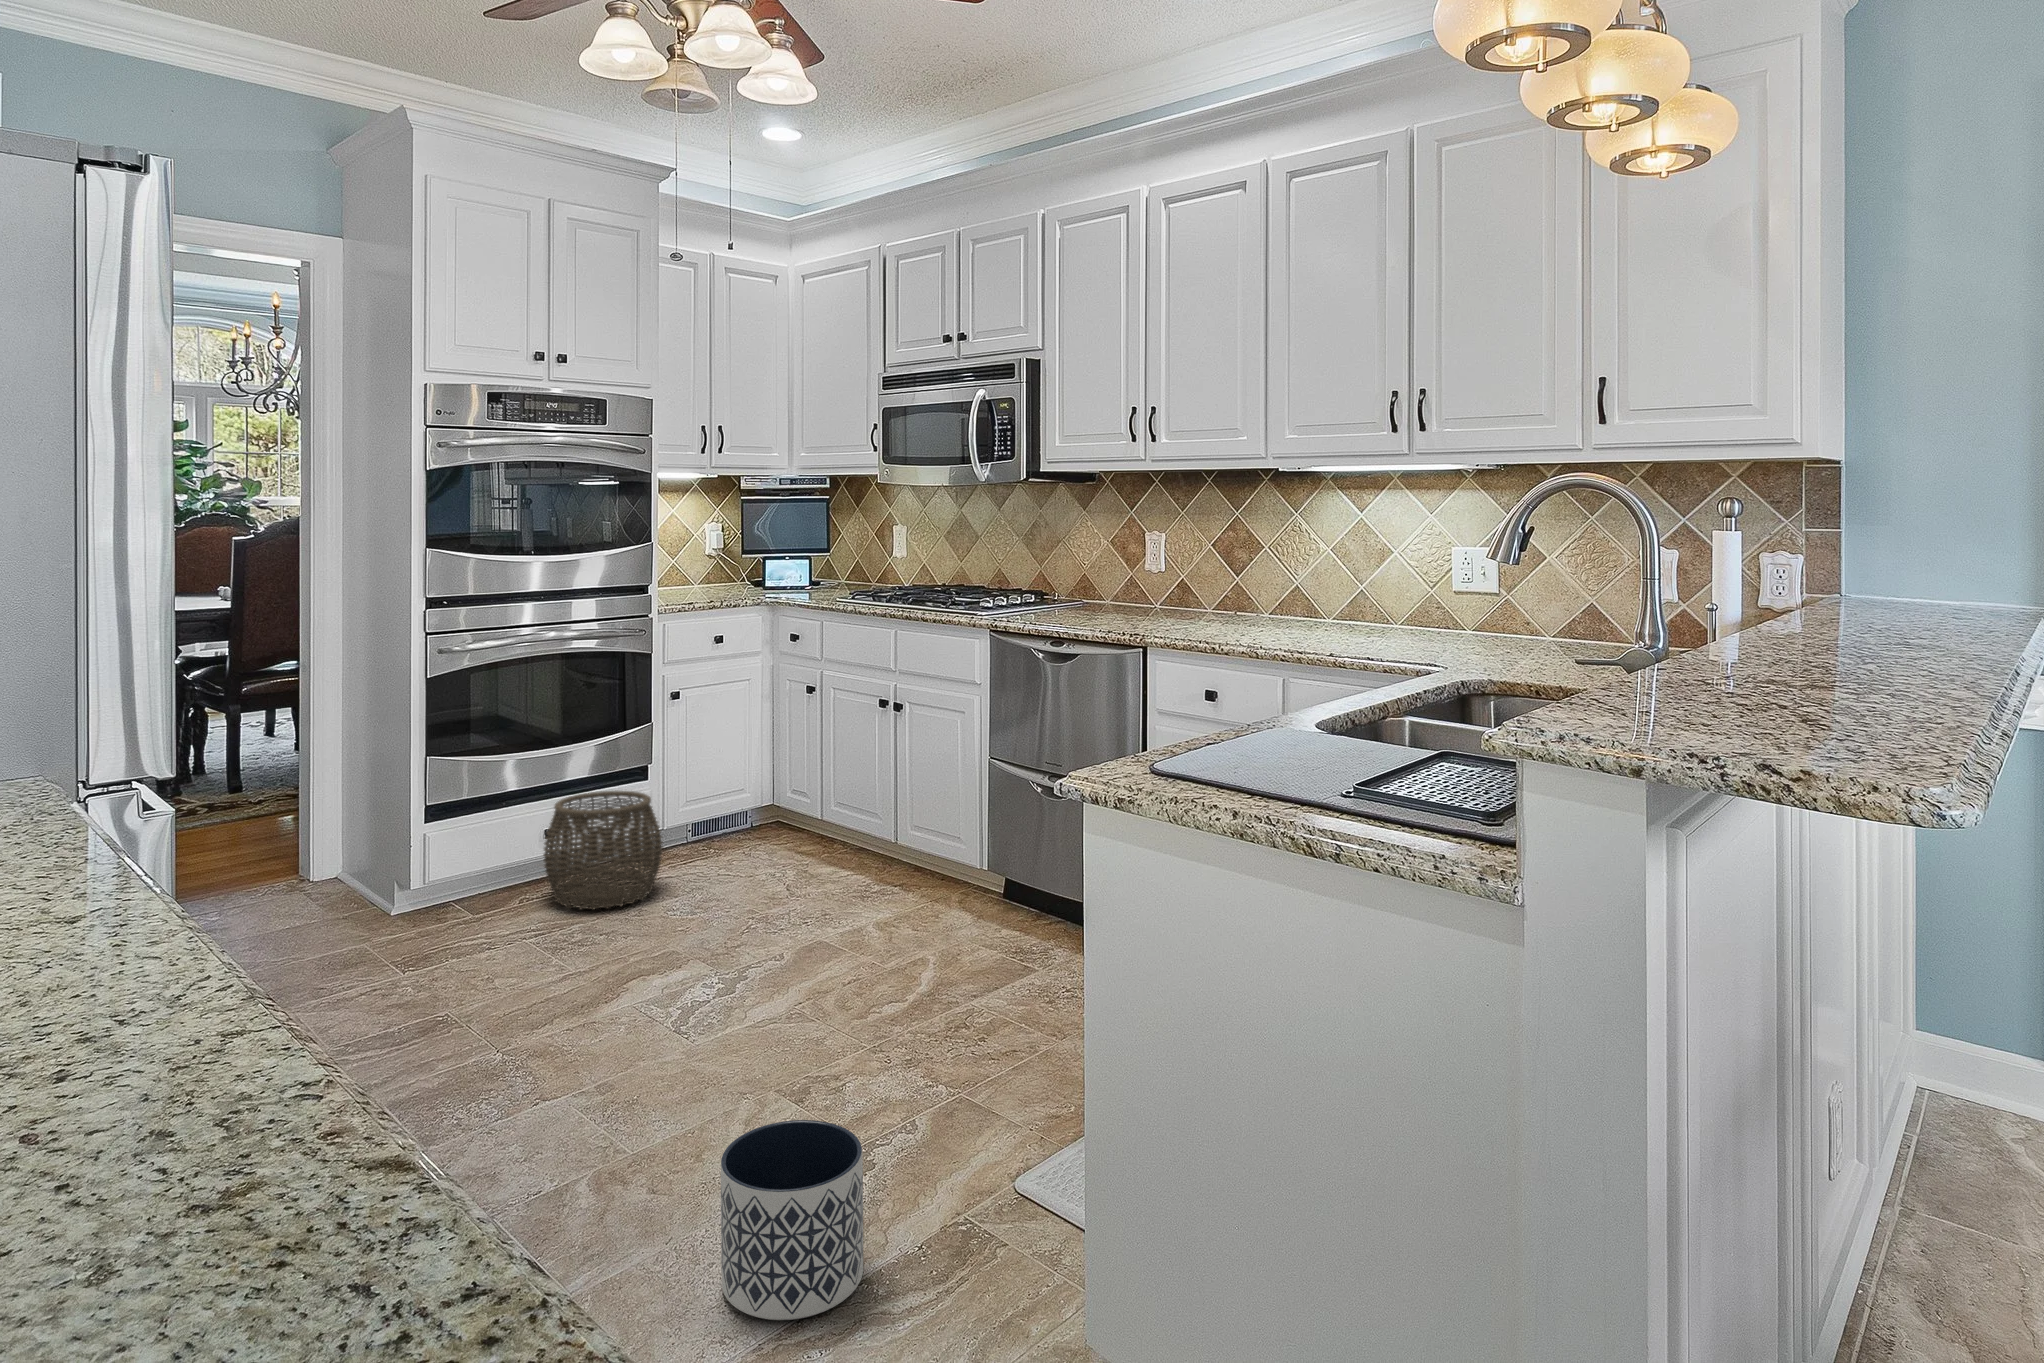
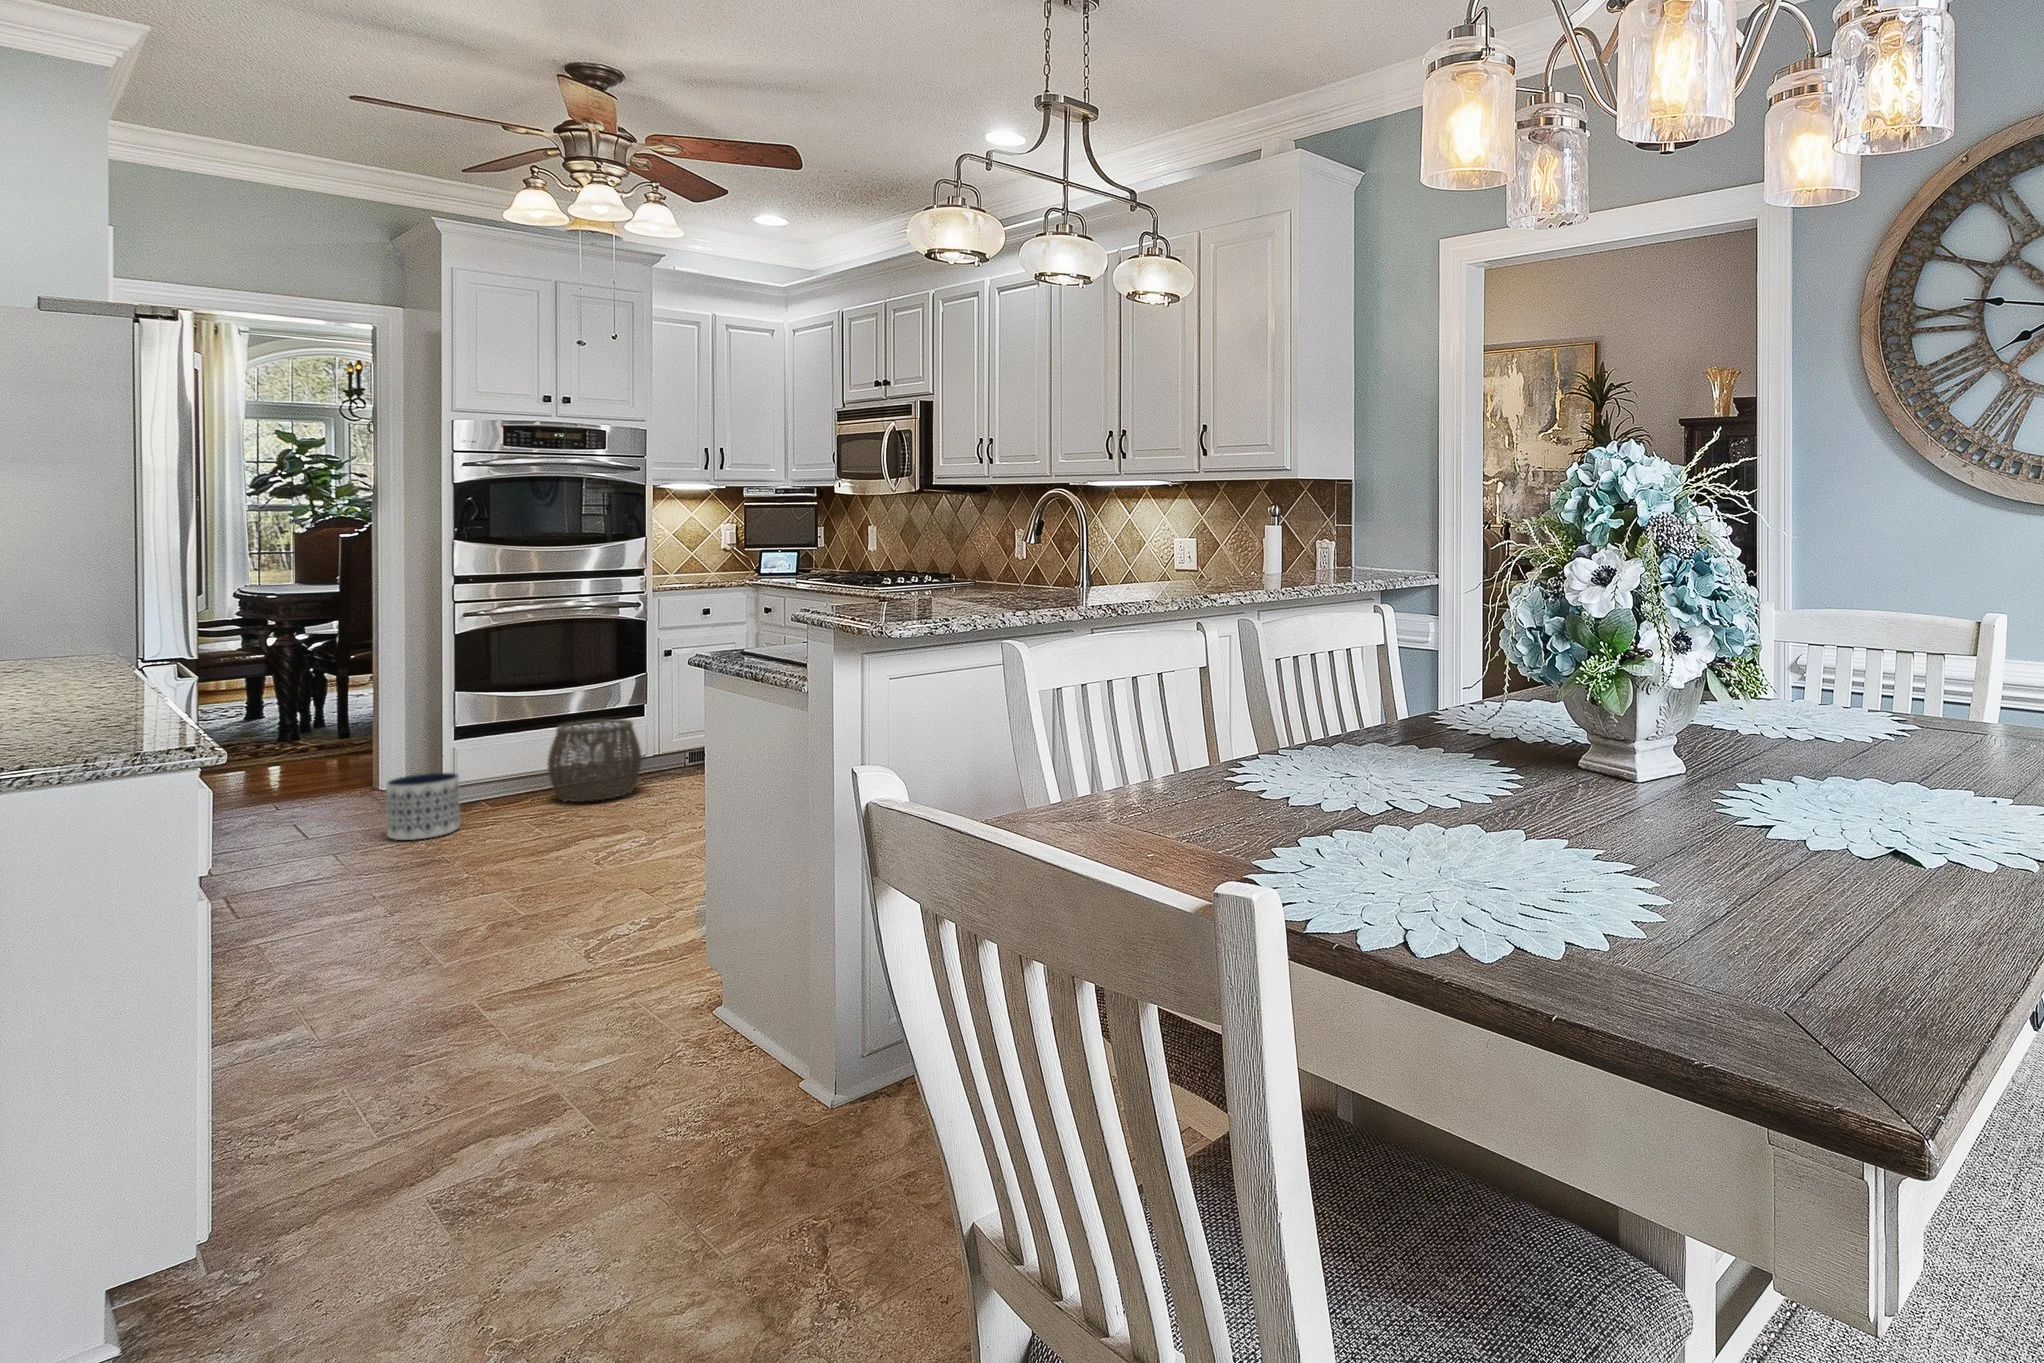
planter: present [721,1120,863,1320] -> present [386,773,460,840]

